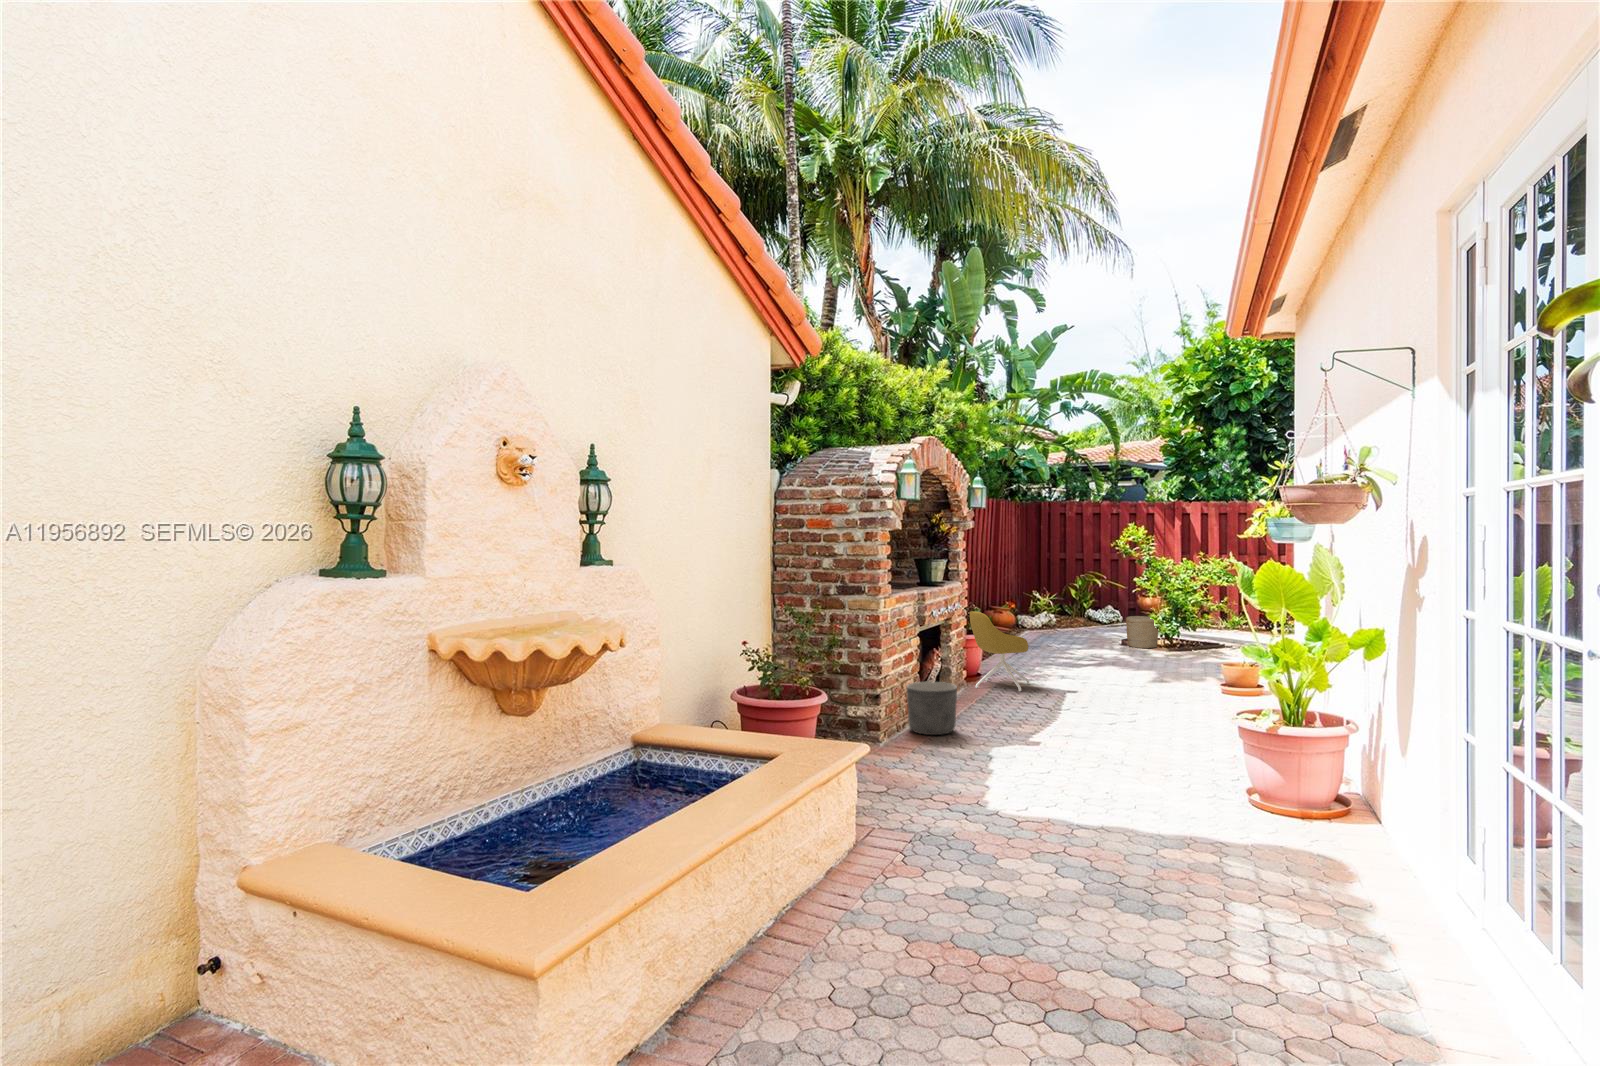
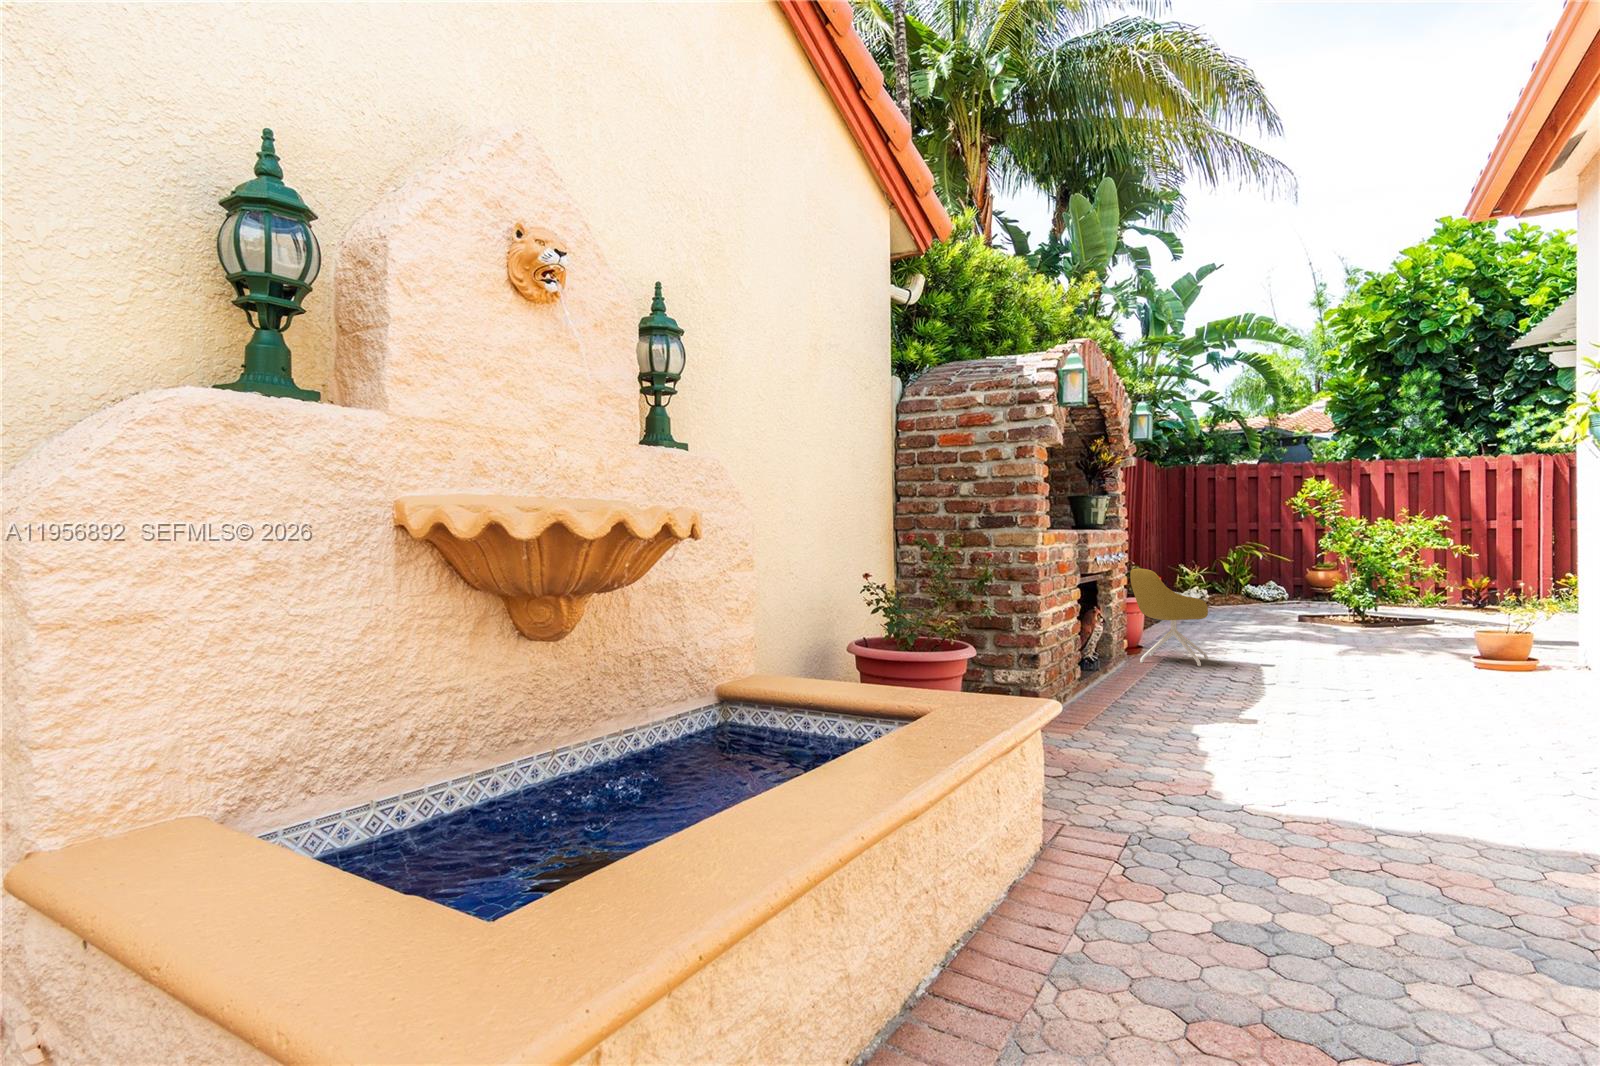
woven basket: present [1126,616,1158,648] -> none [1308,587,1351,625]
planter: present [907,682,957,735] -> none [1068,645,1136,711]

